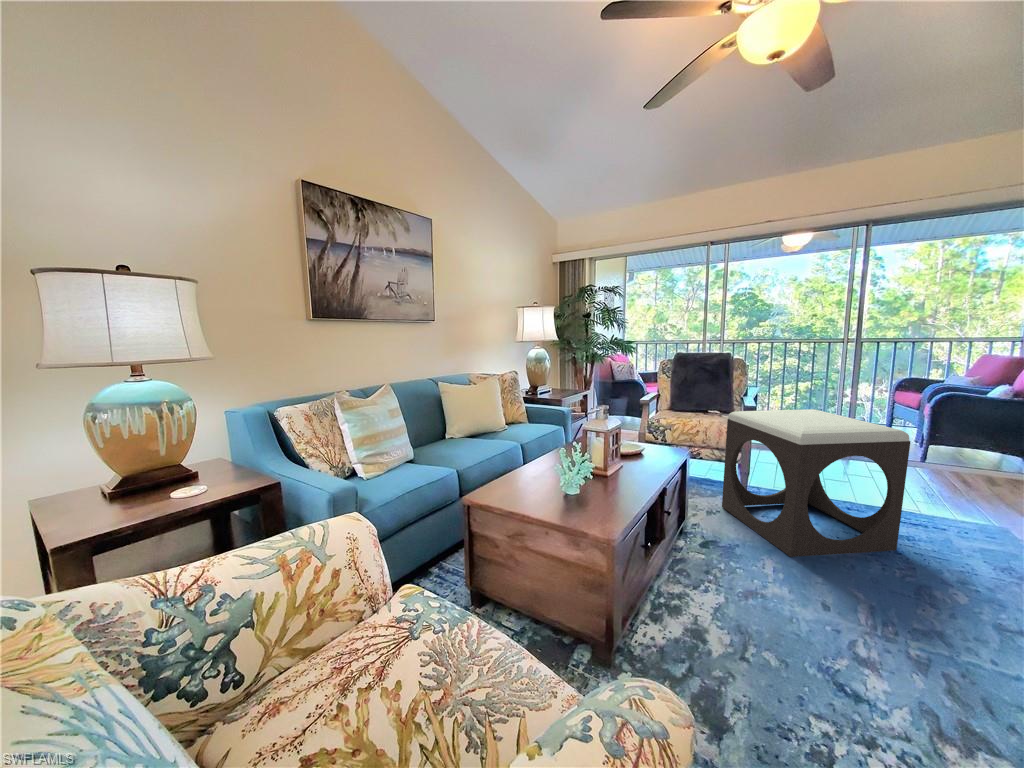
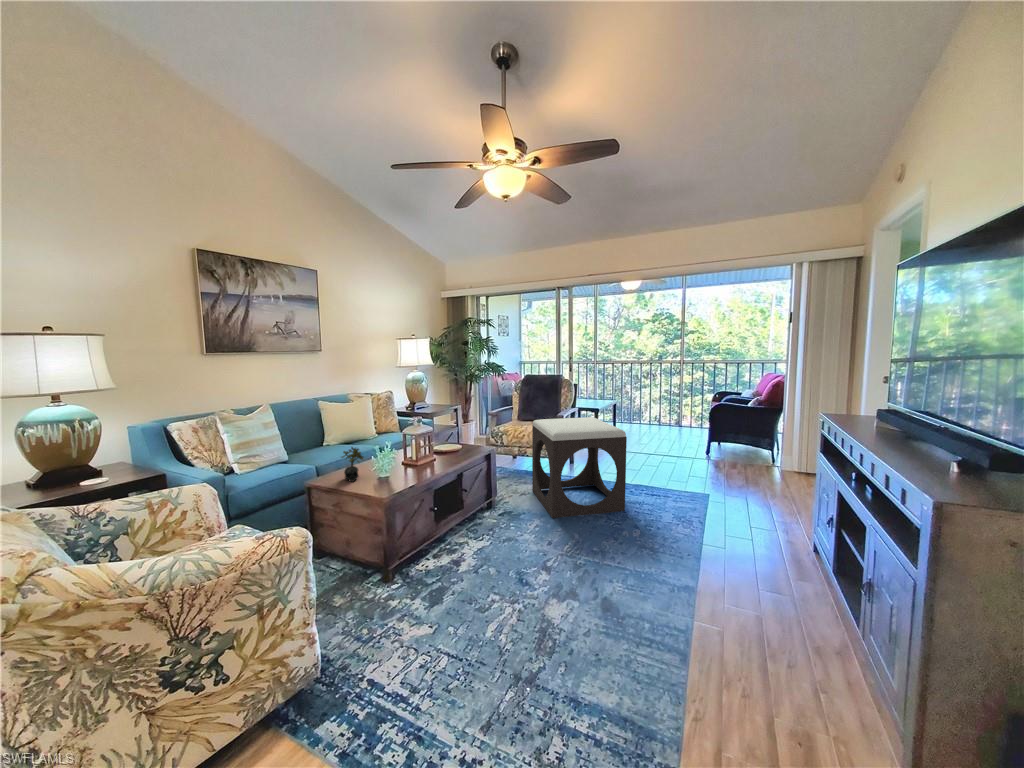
succulent plant: none [515,448,549,501] -> present [342,447,363,482]

